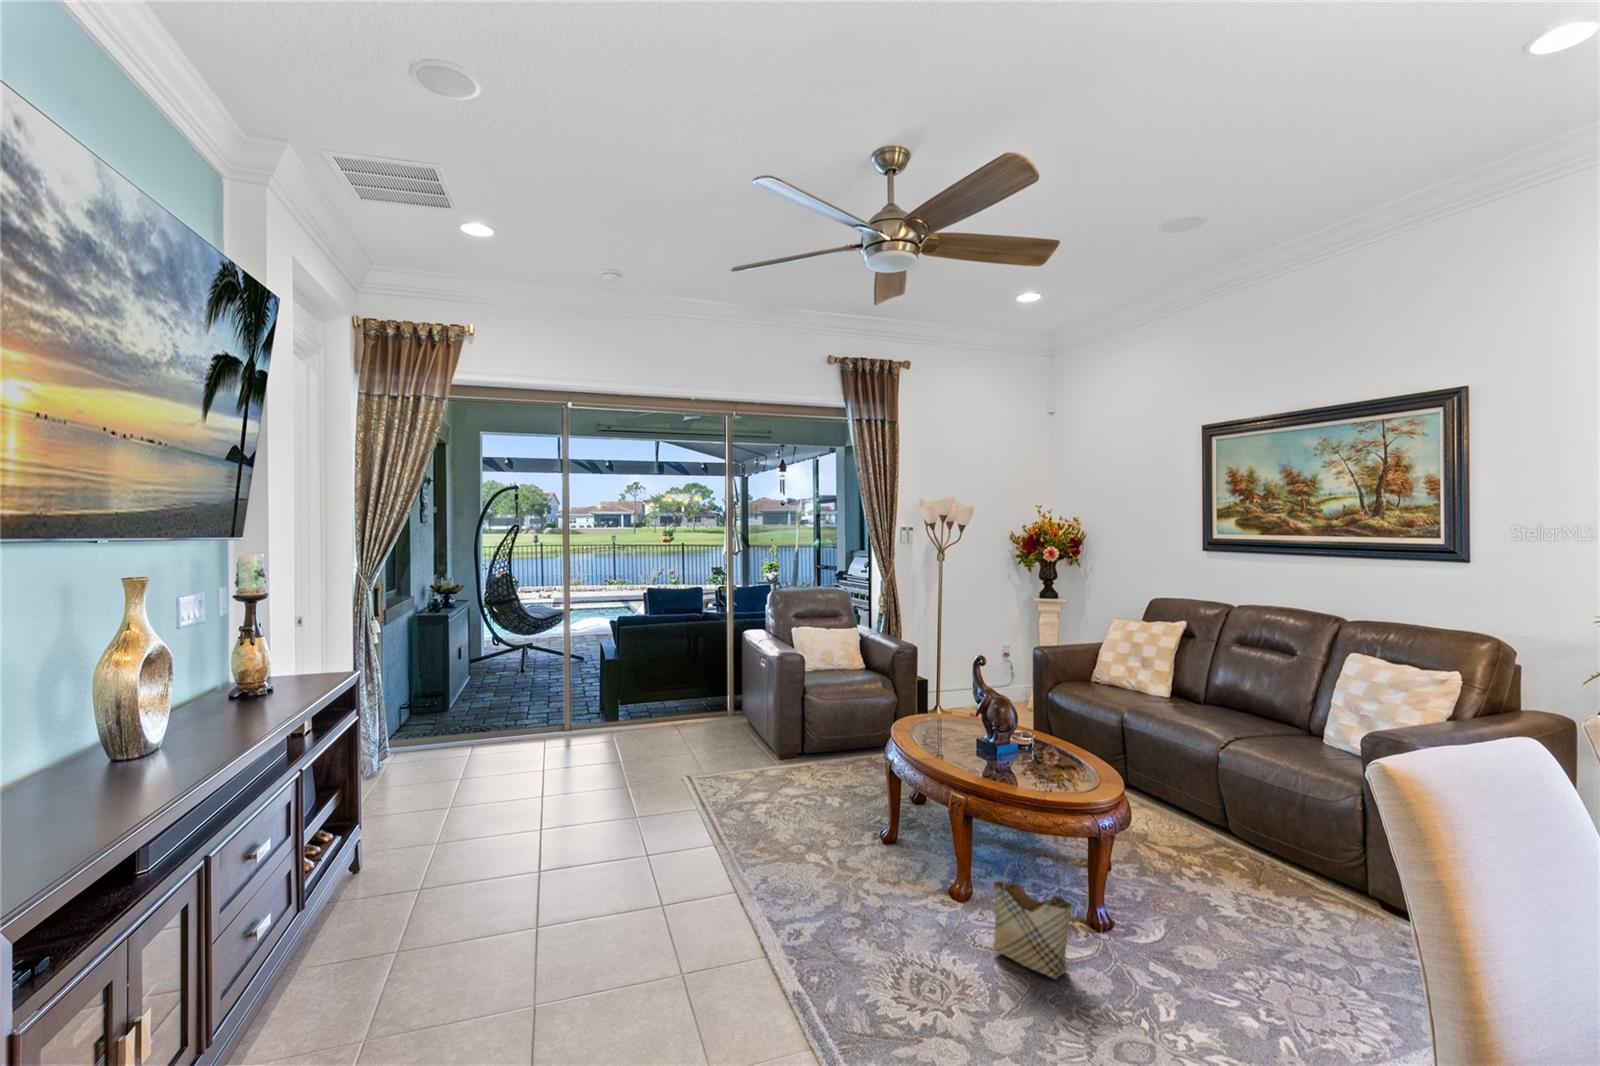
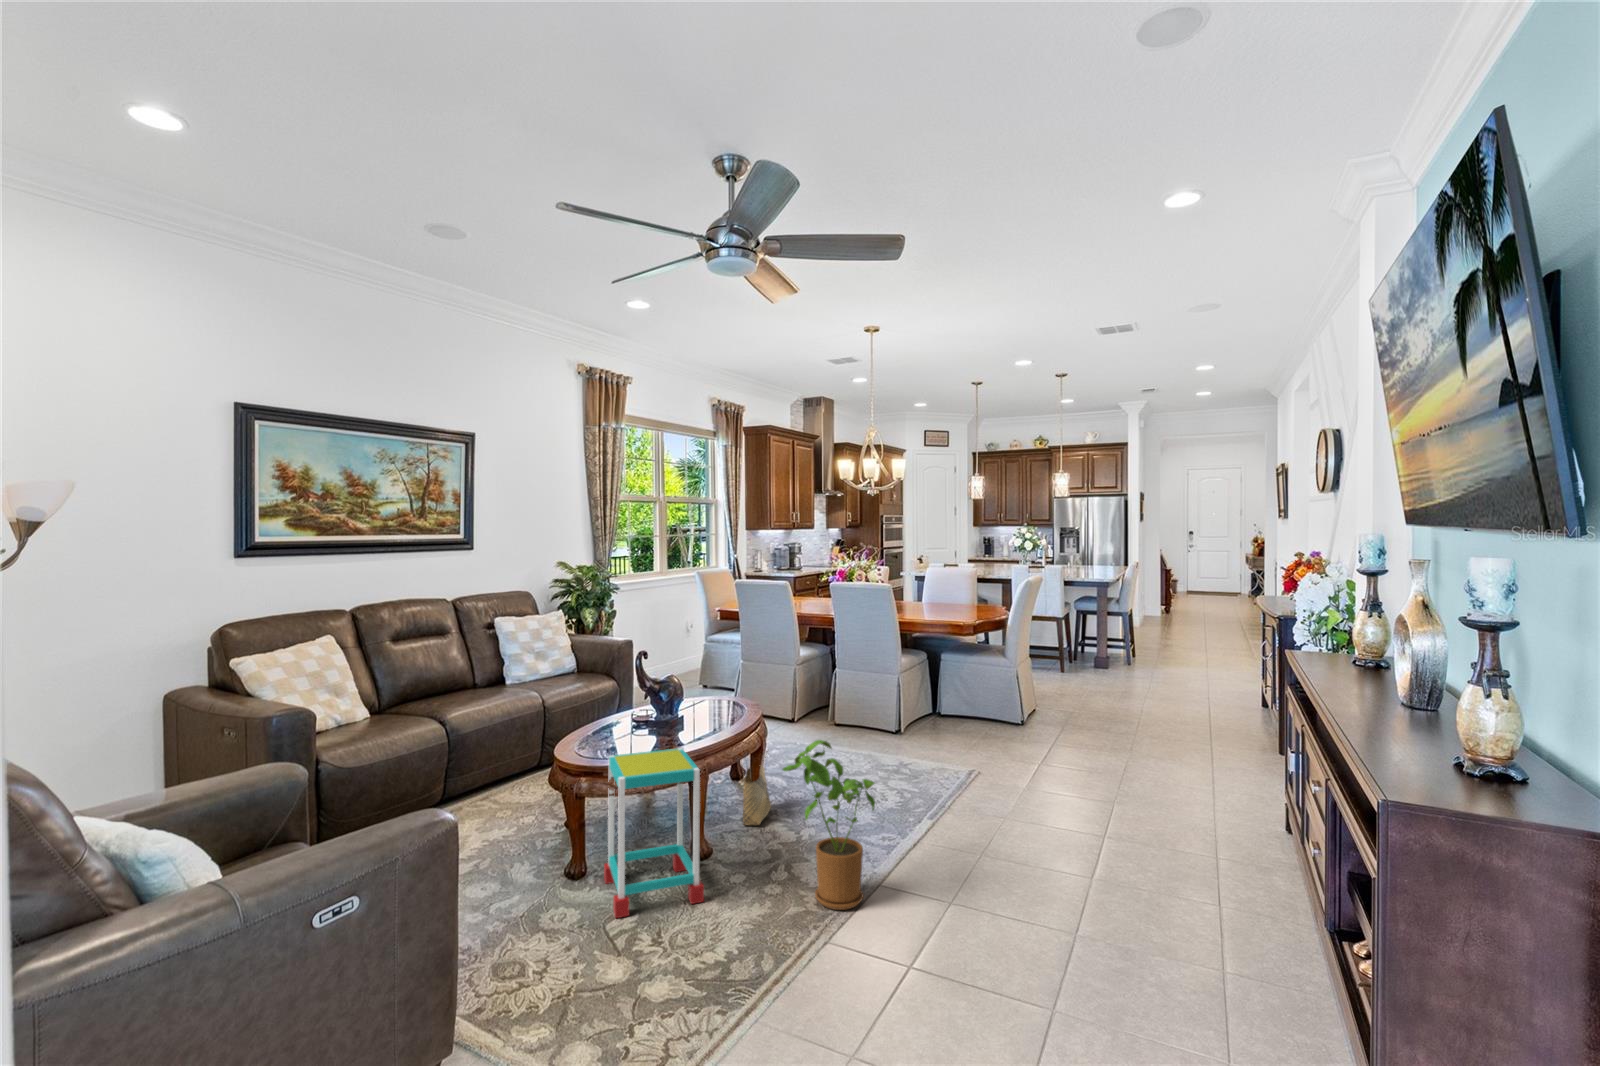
side table: none [836,733,918,885] -> present [604,748,704,918]
house plant: none [719,765,834,962] -> present [783,740,875,910]

